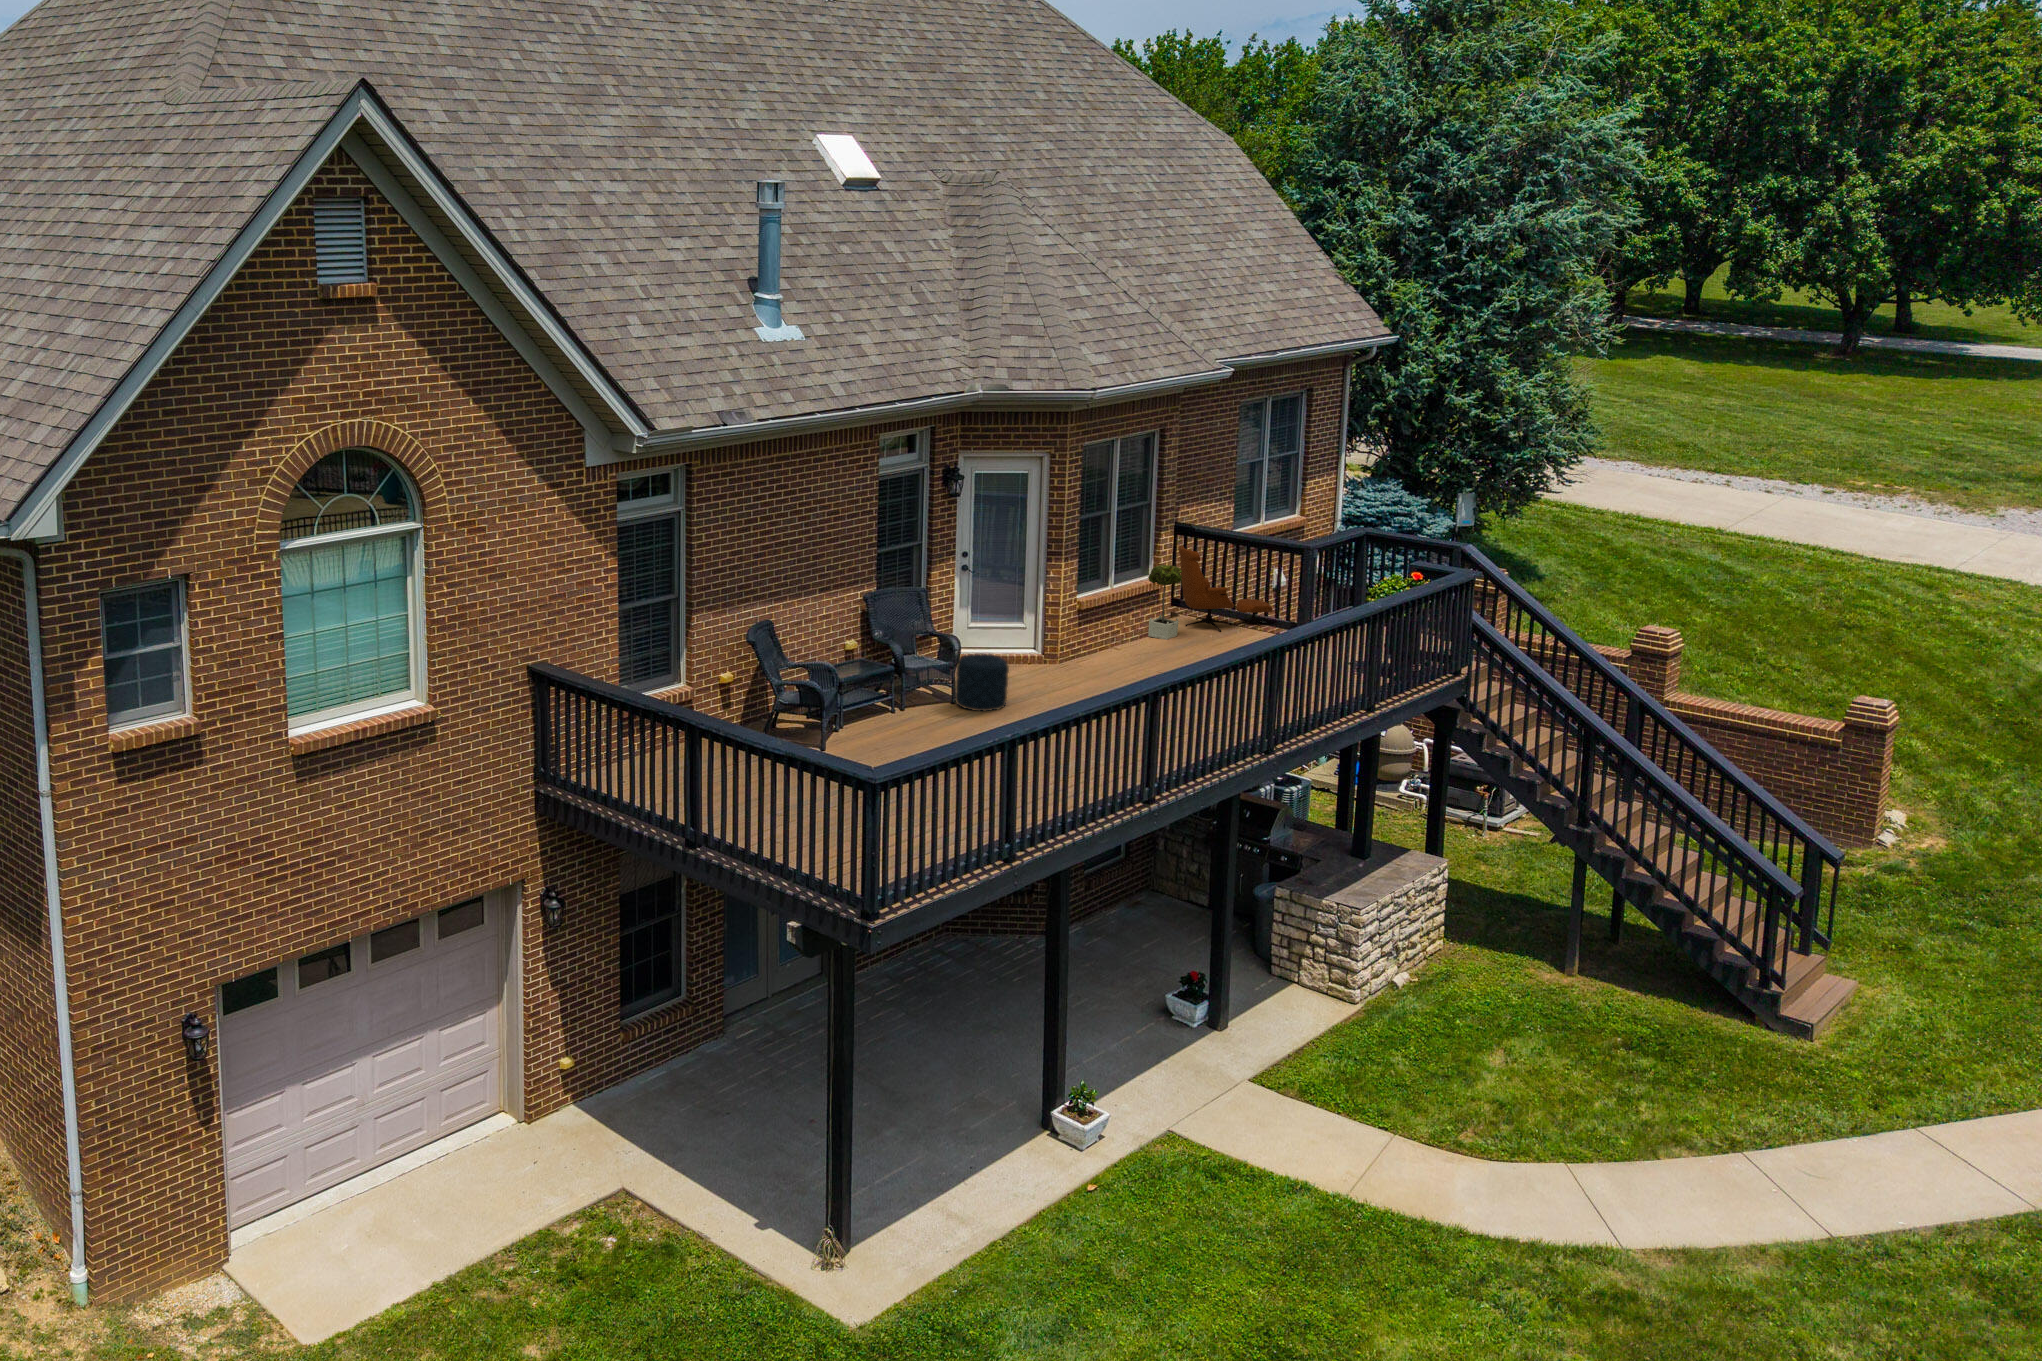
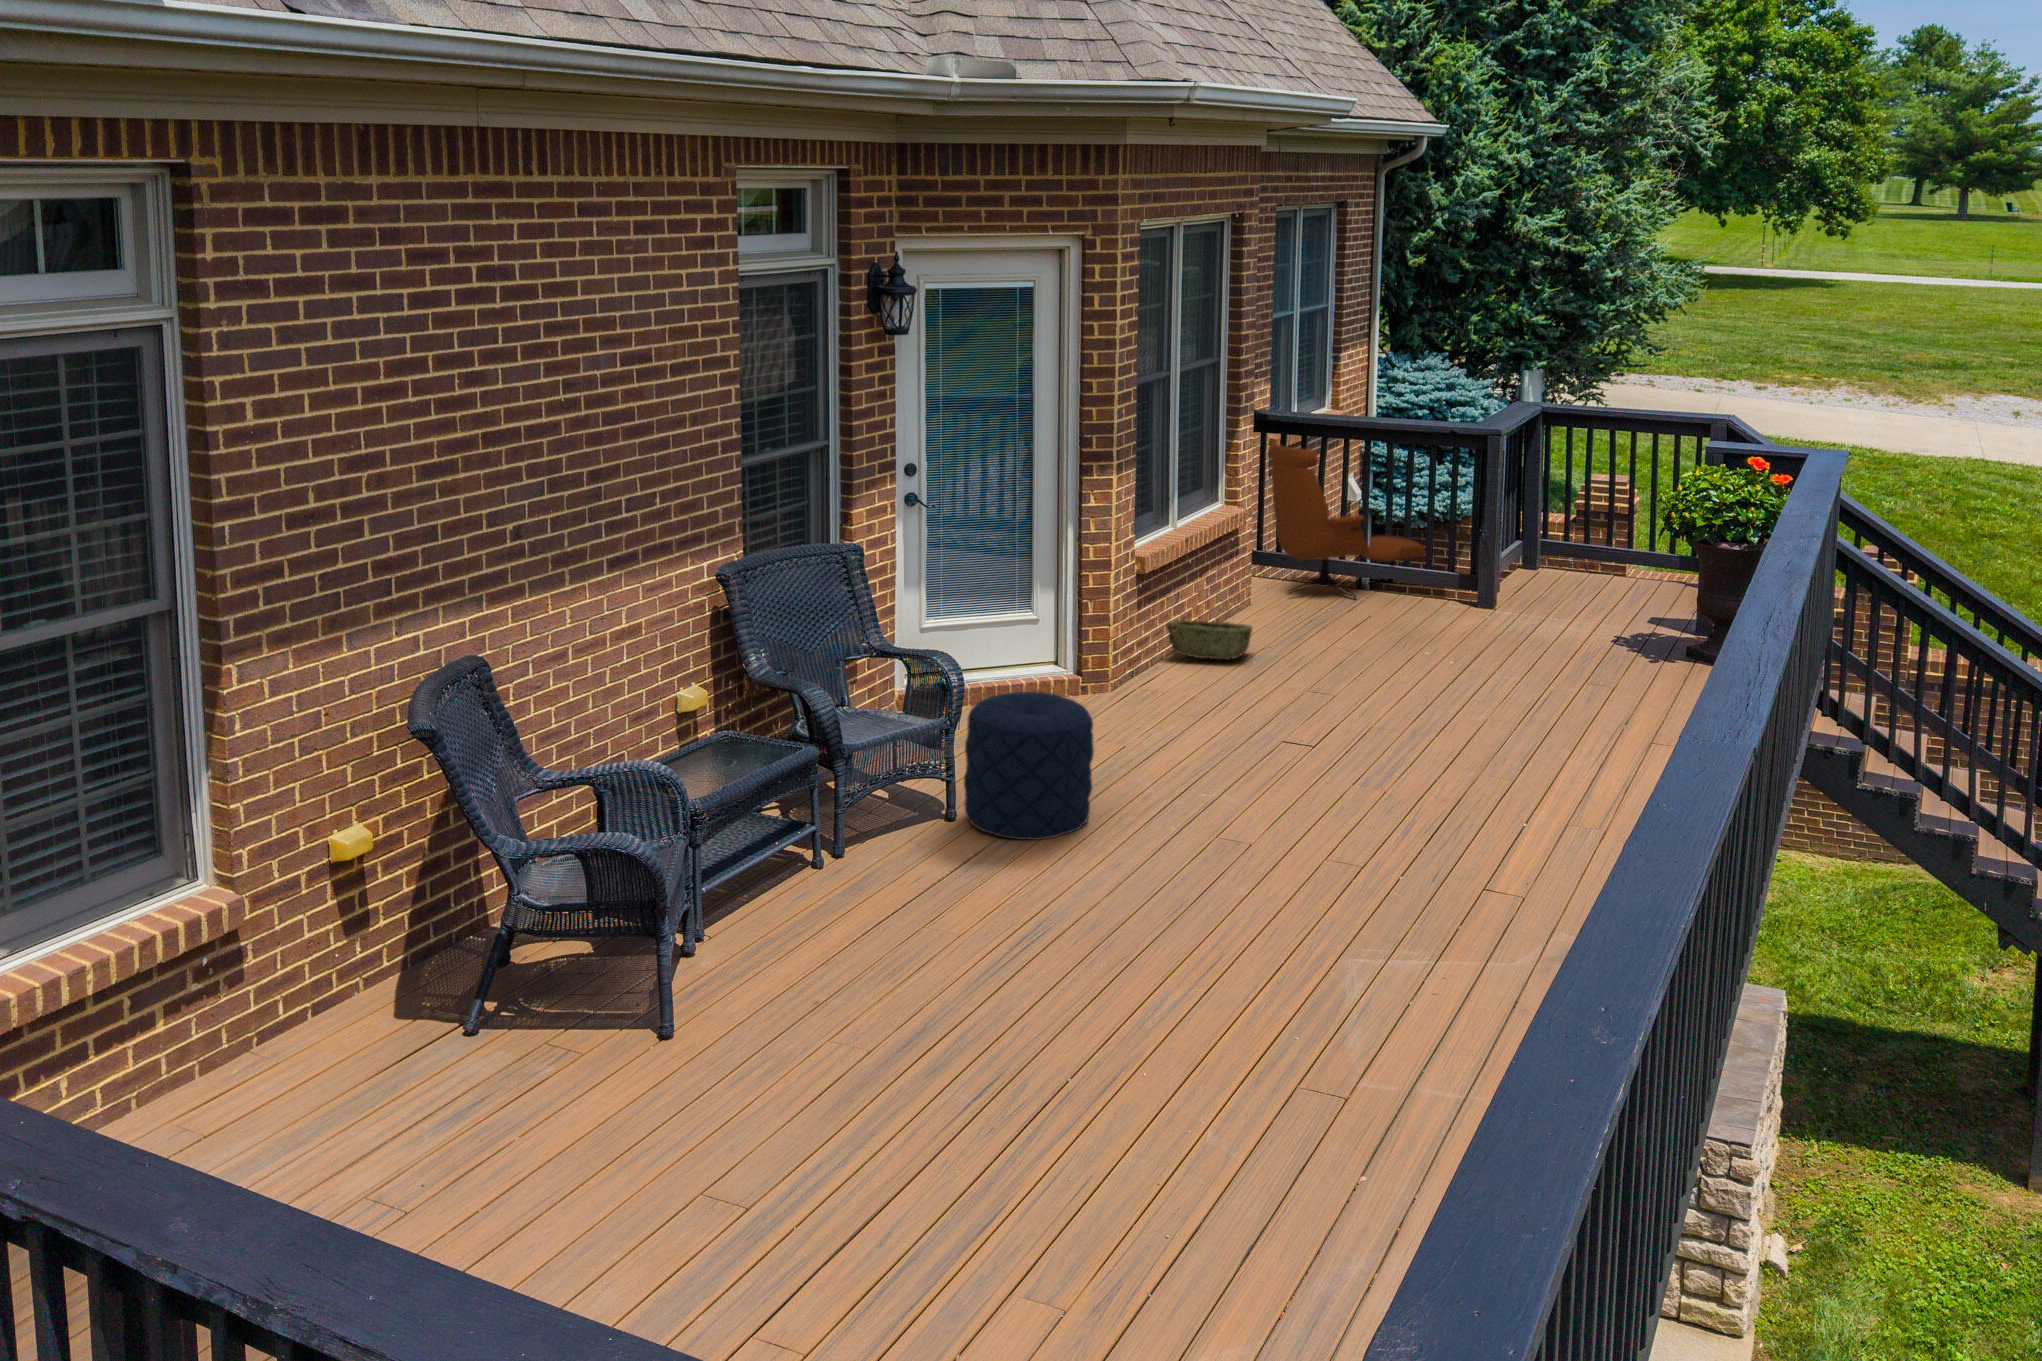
potted tree: present [1148,565,1182,640] -> none [1238,475,1301,623]
woven basket: none [1094,634,1138,655] -> present [1167,620,1252,660]

